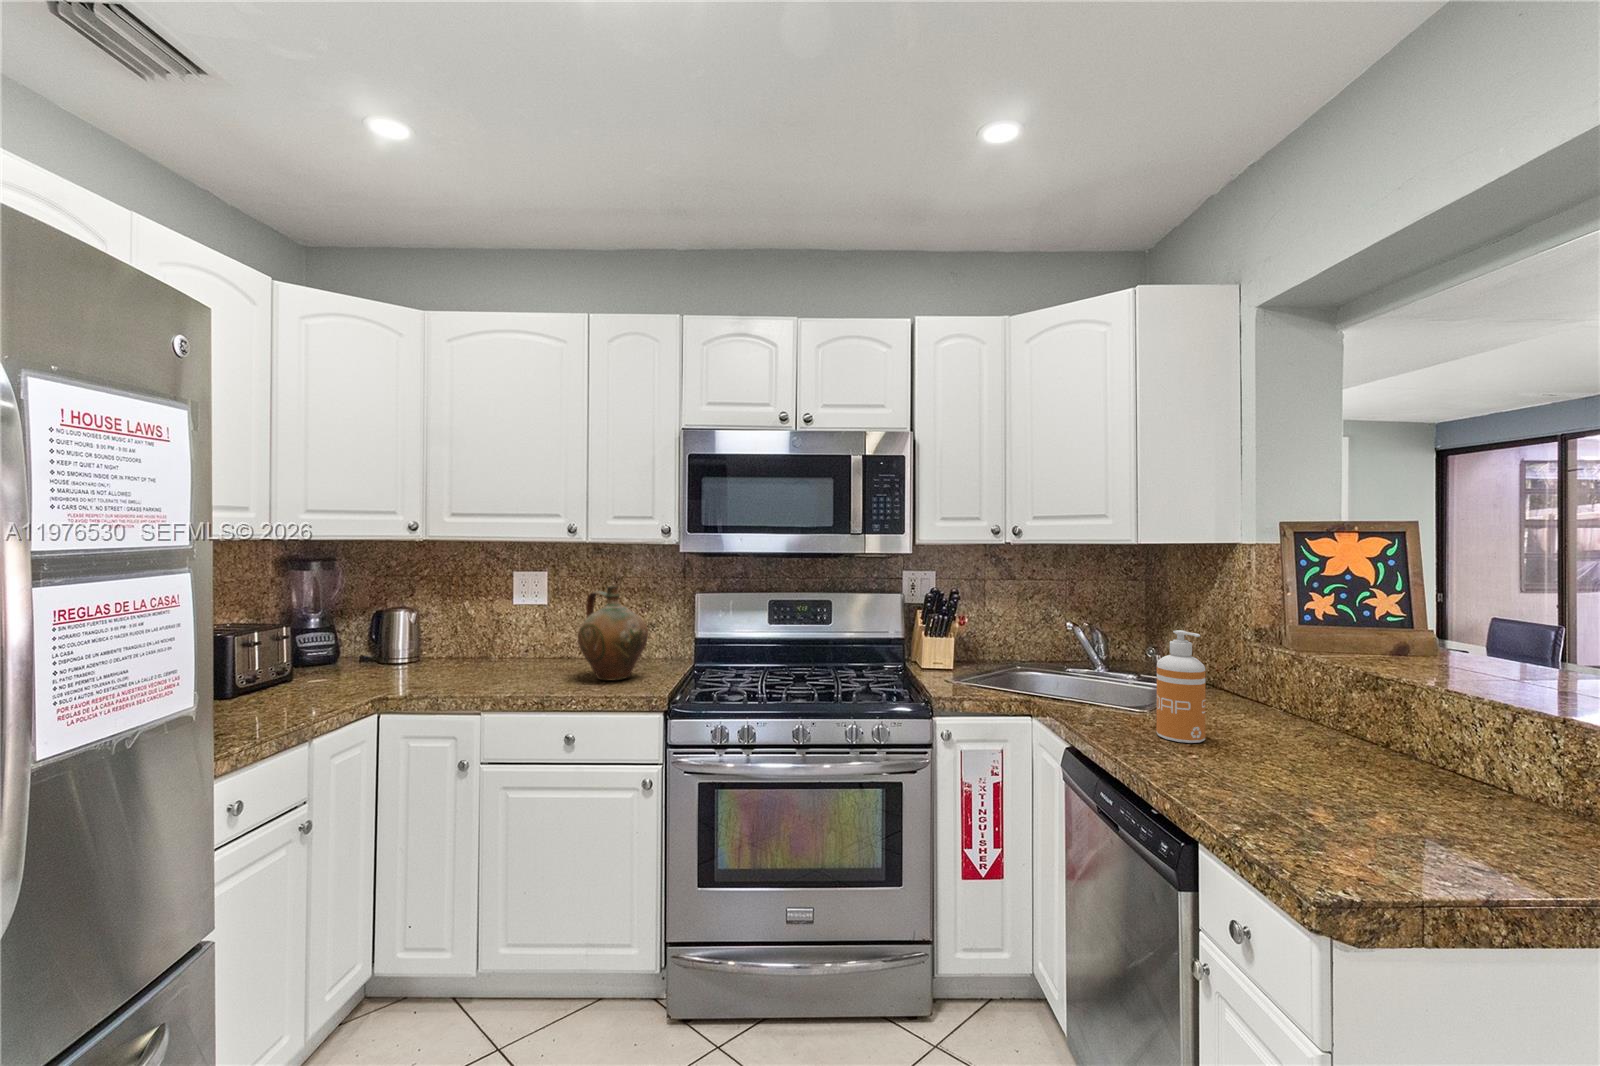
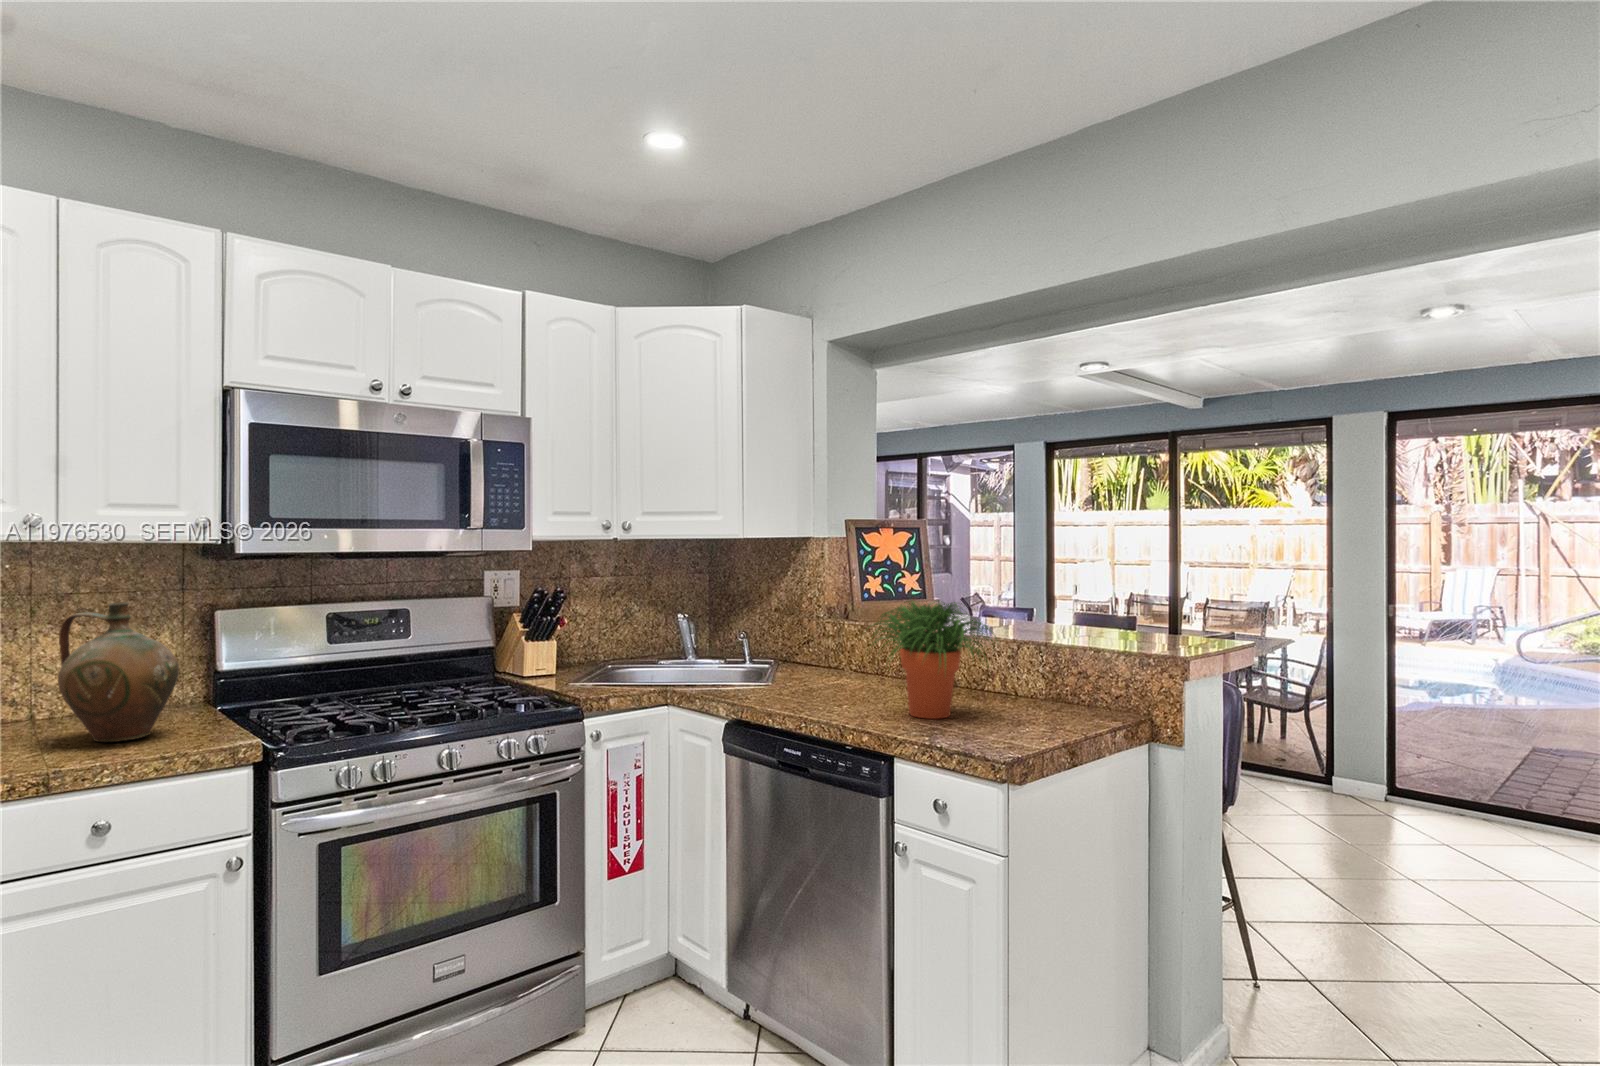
soap dispenser: present [1156,630,1206,743] -> none [789,610,824,702]
potted plant: none [1233,631,1477,807] -> present [873,601,996,719]

